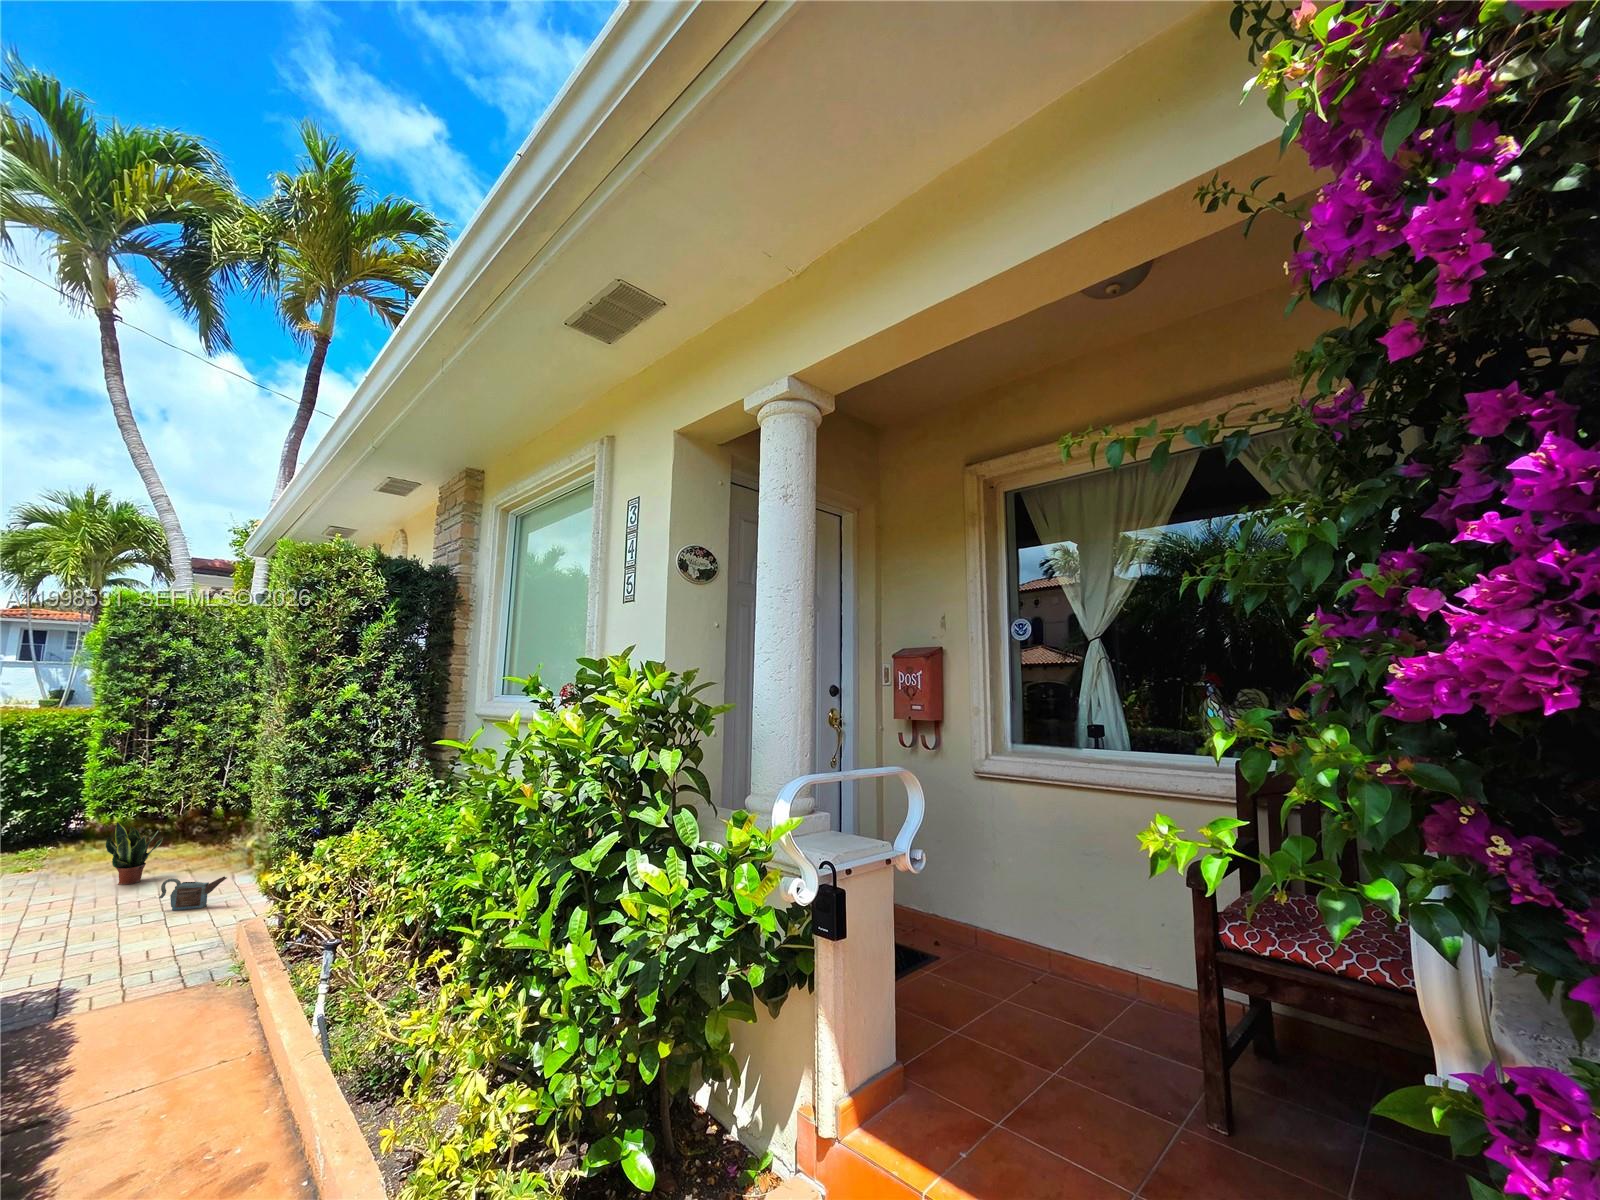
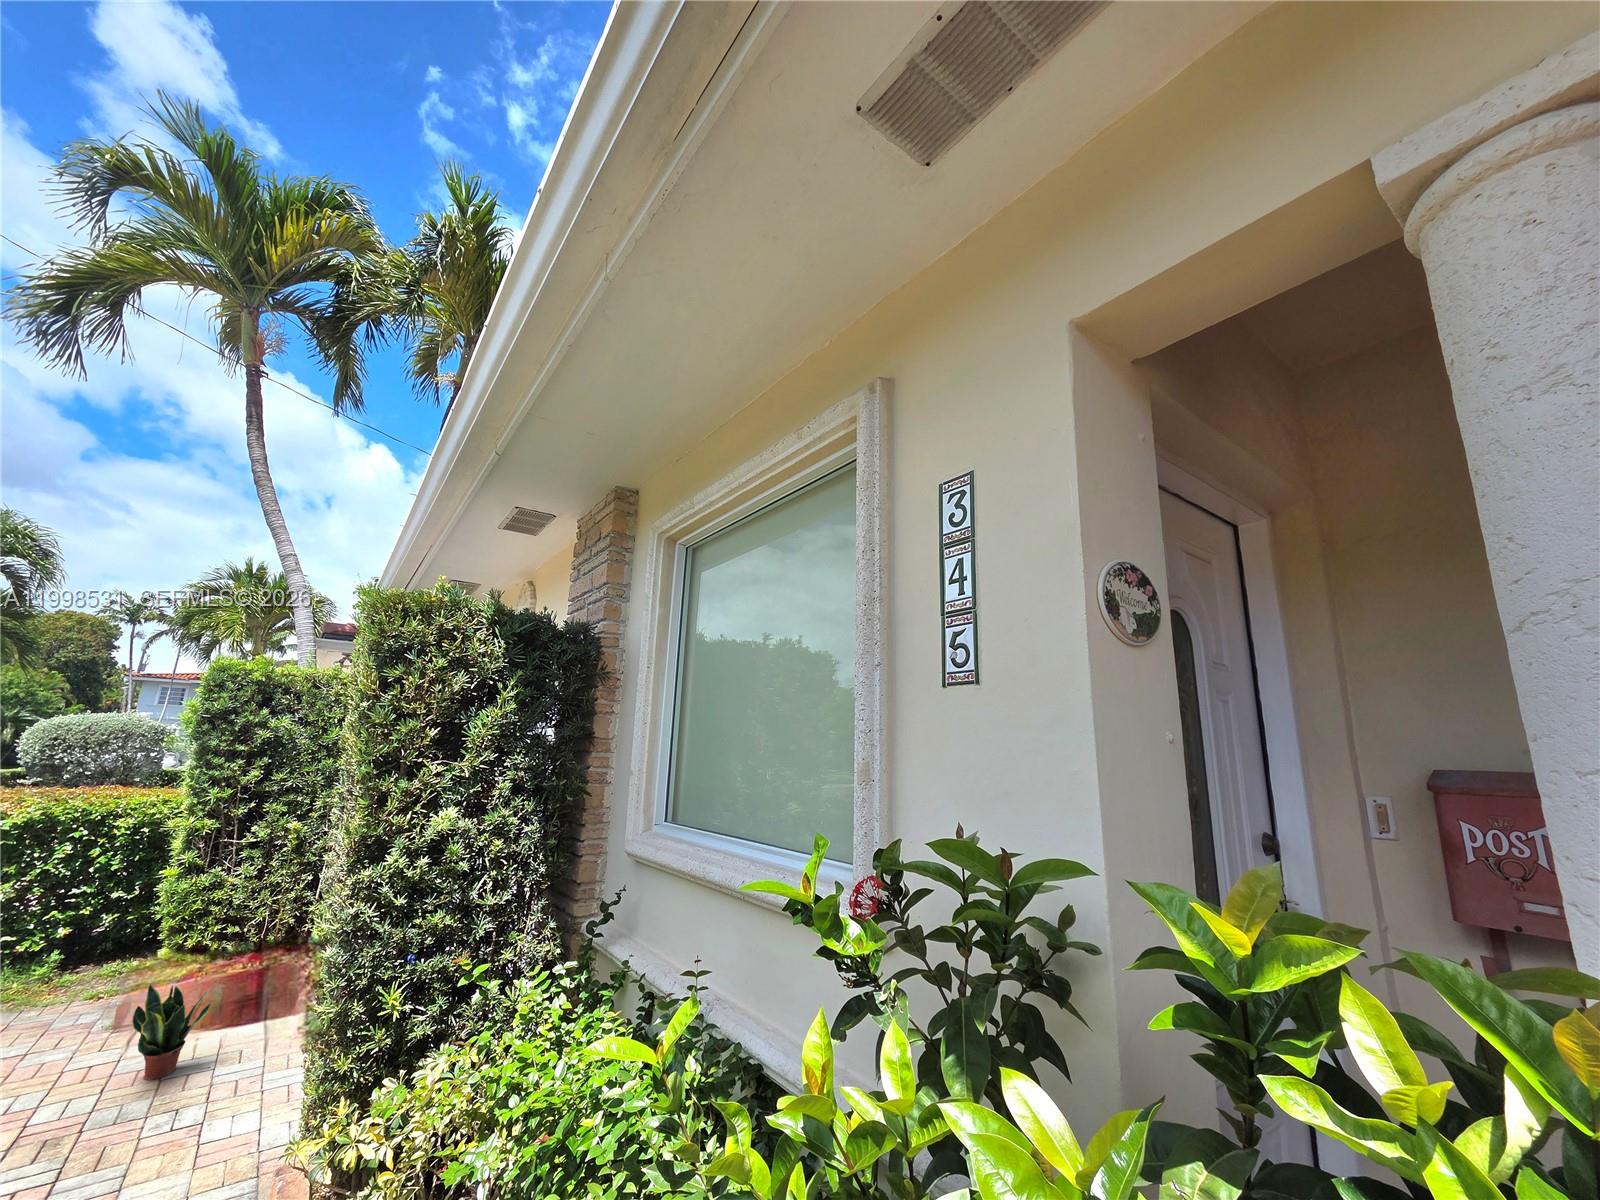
watering can: present [159,876,227,910] -> none [156,1110,259,1172]

